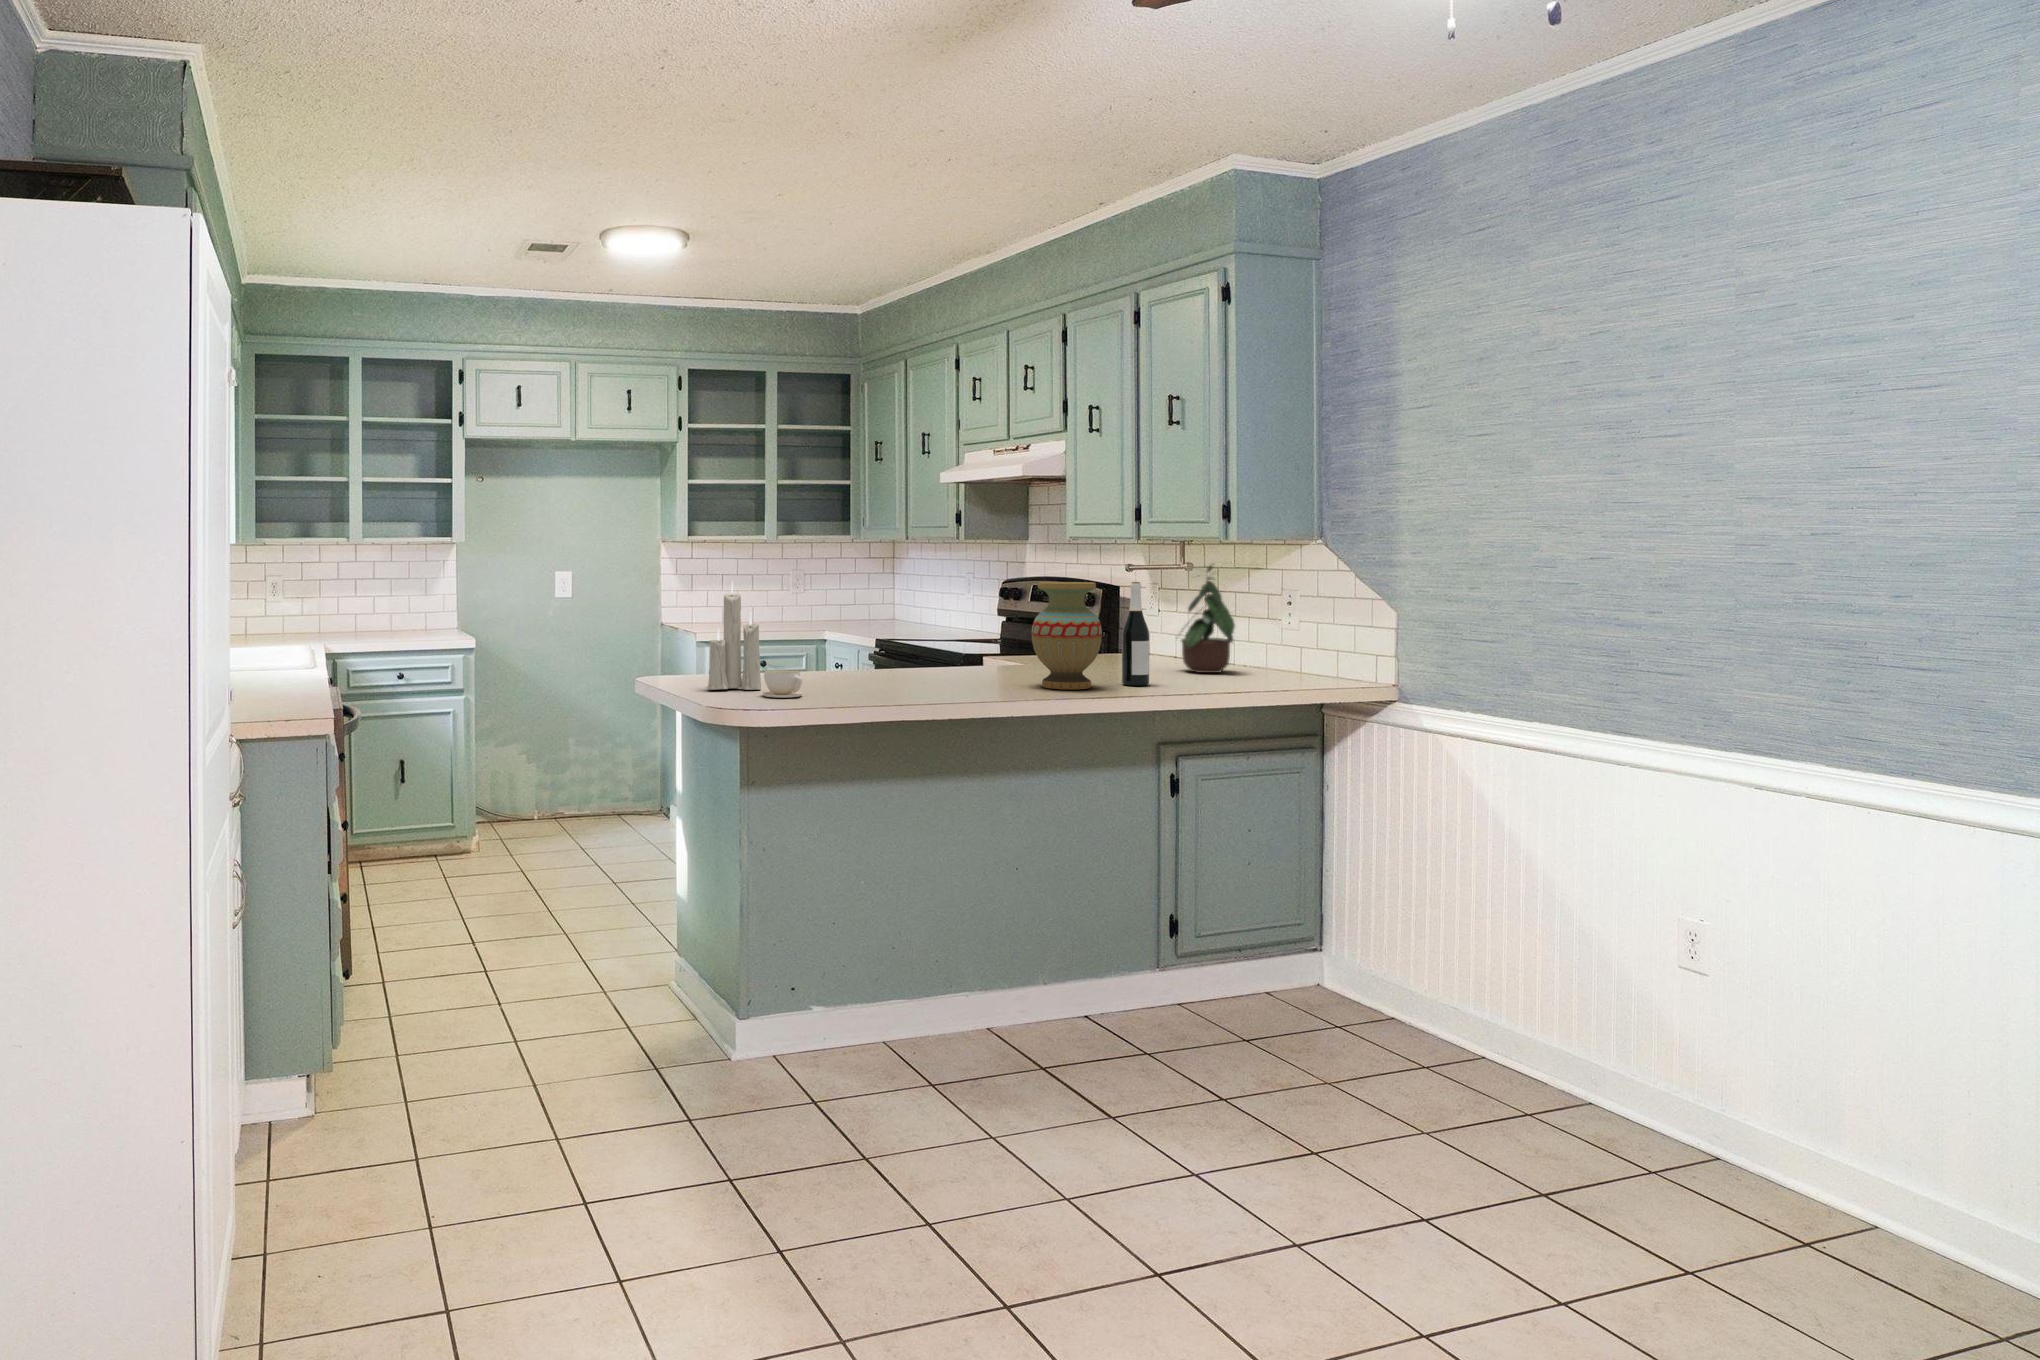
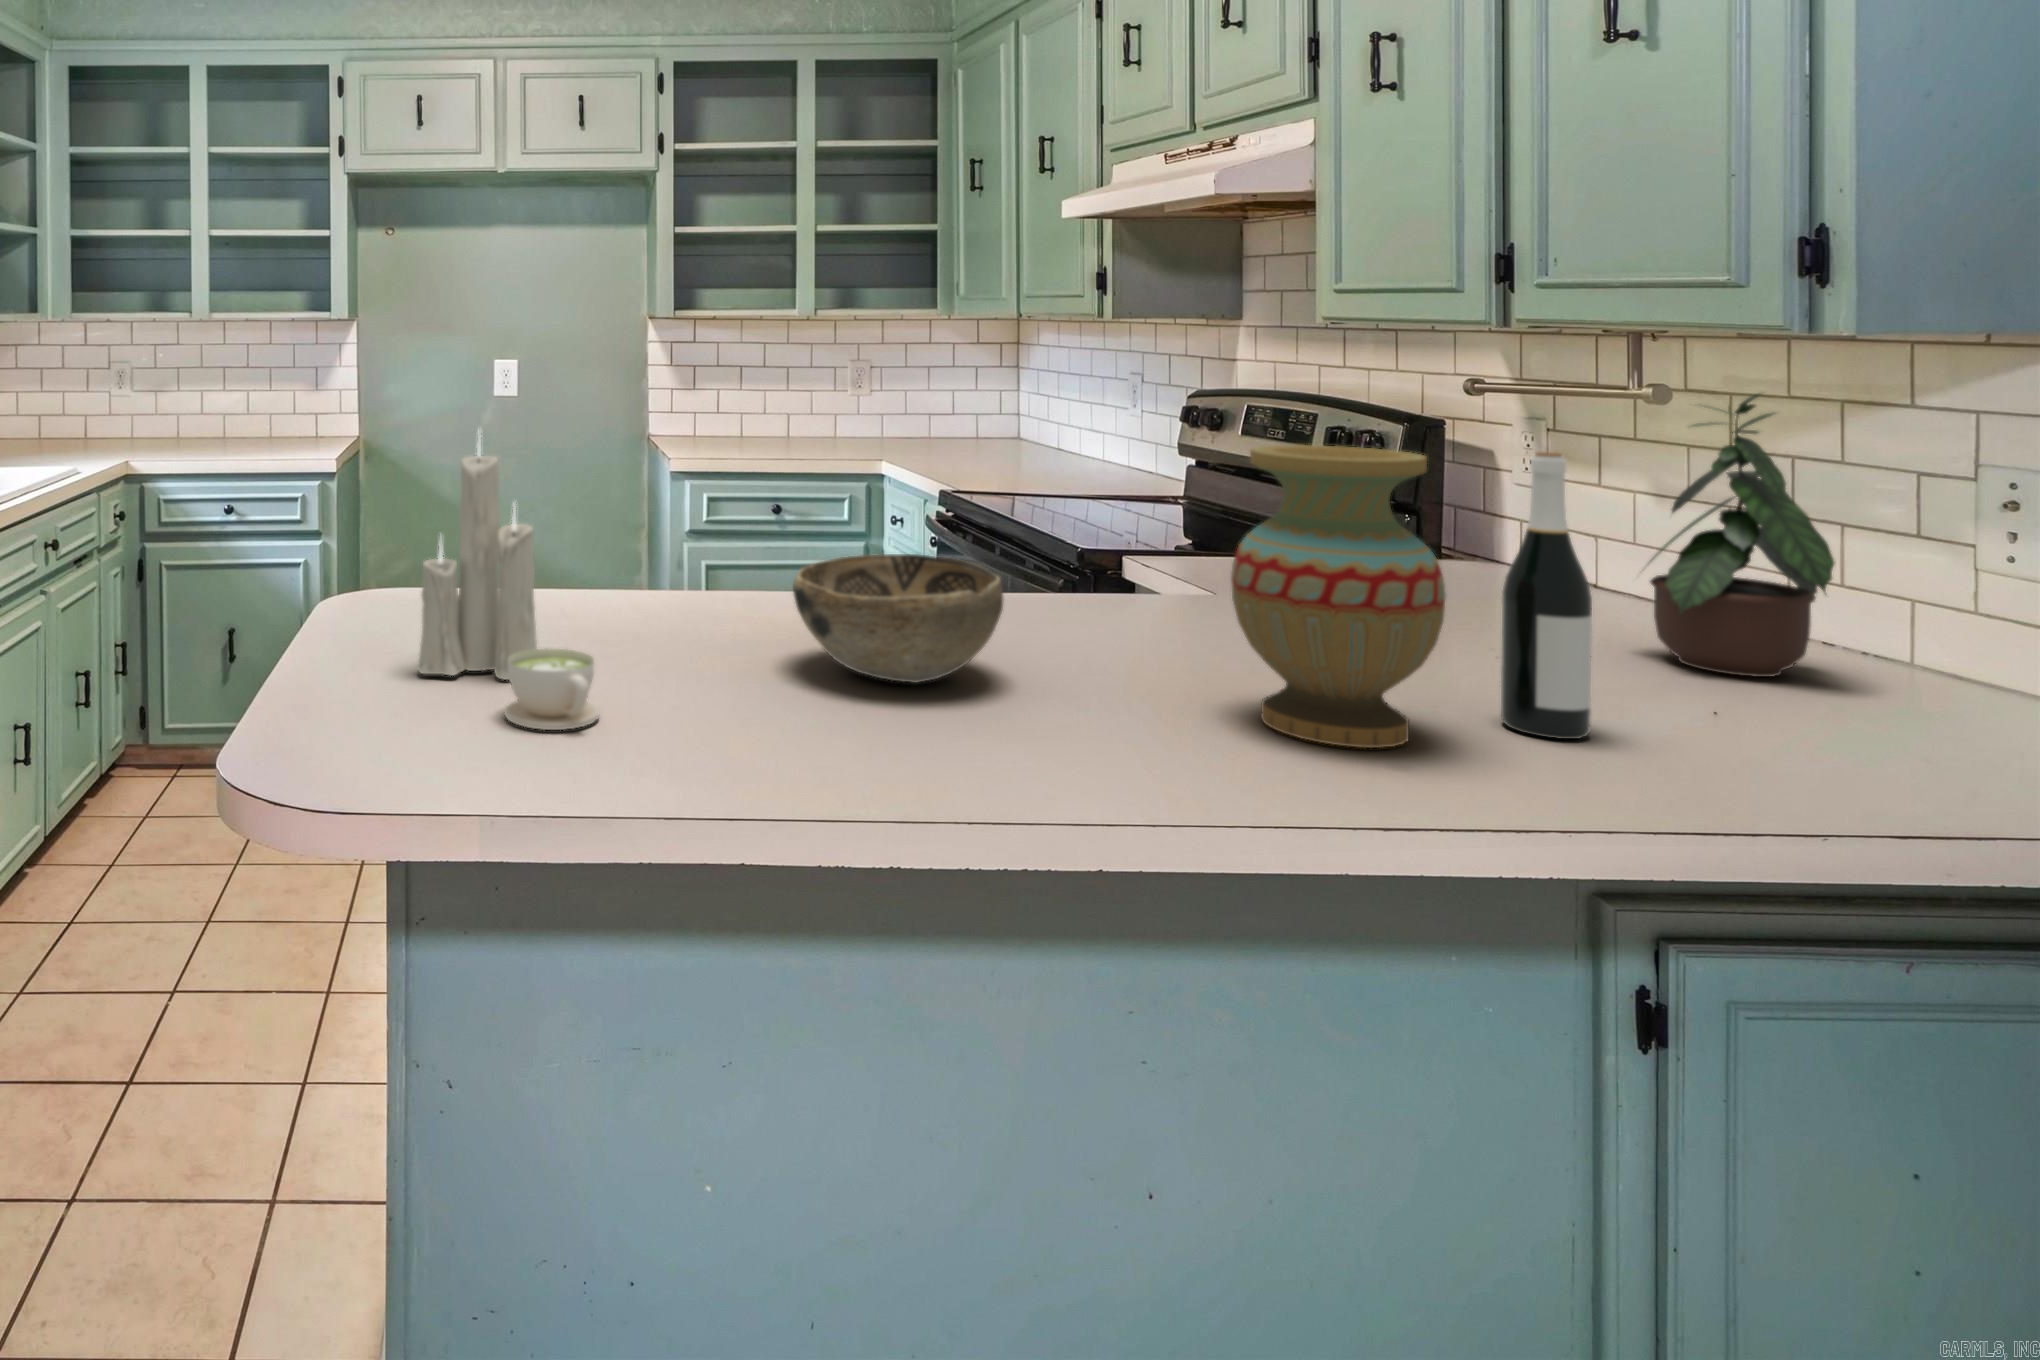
decorative bowl: none [862,636,948,684] -> present [793,554,1003,683]

